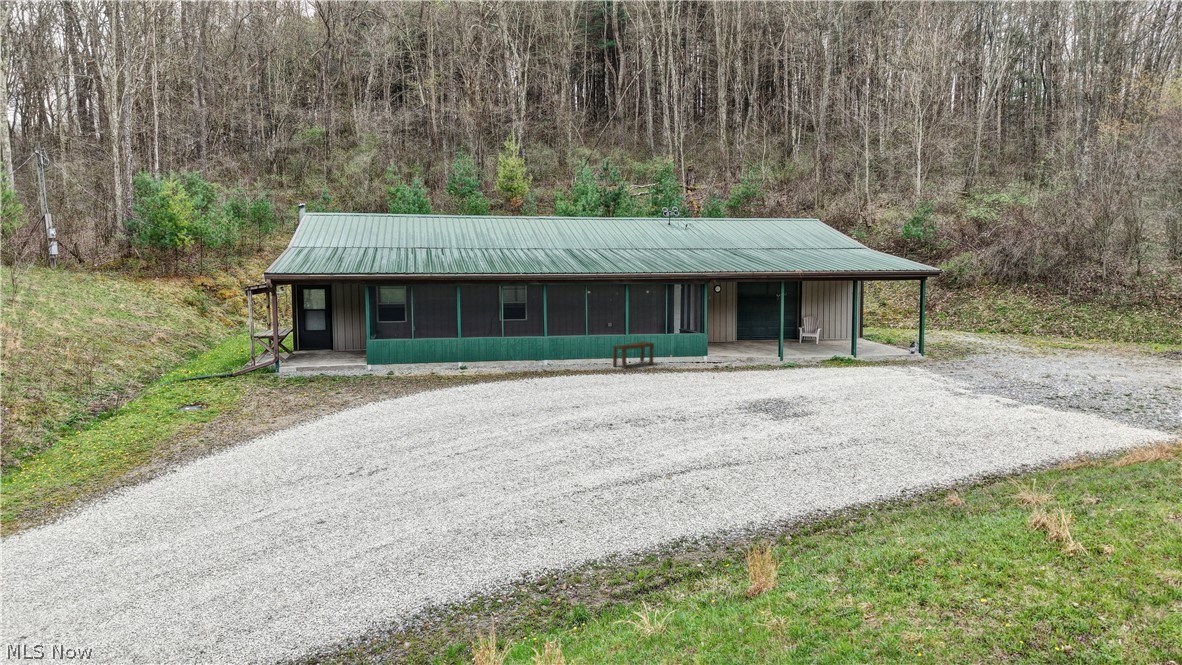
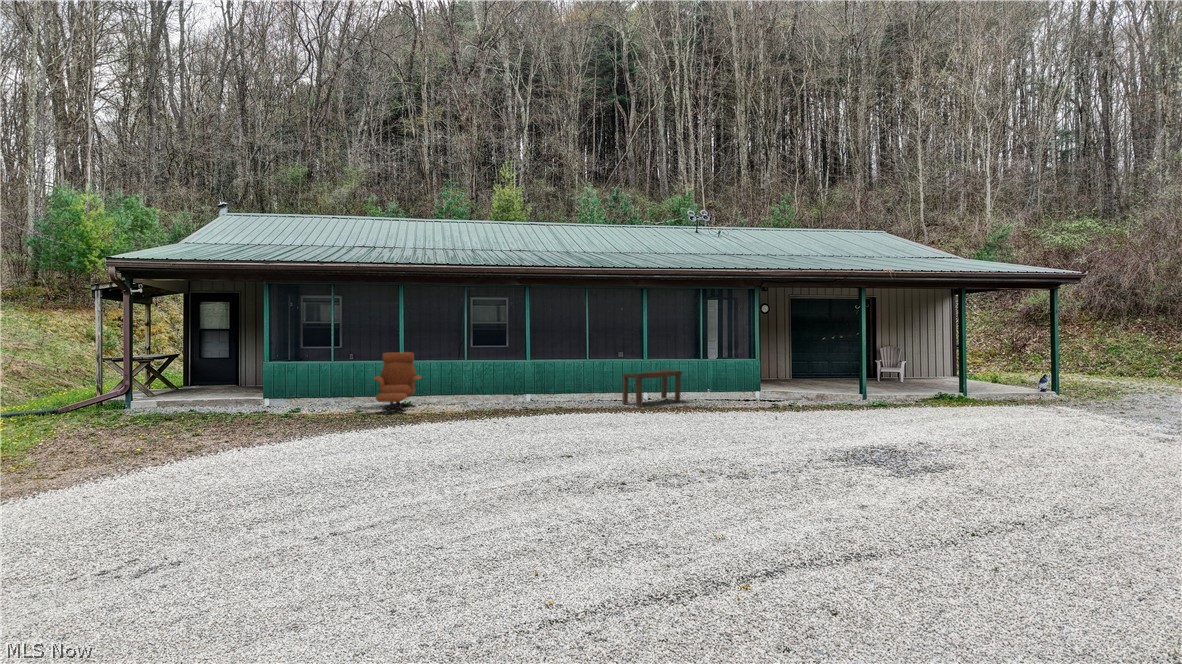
lounge chair: none [441,332,474,377] -> present [373,352,421,415]

